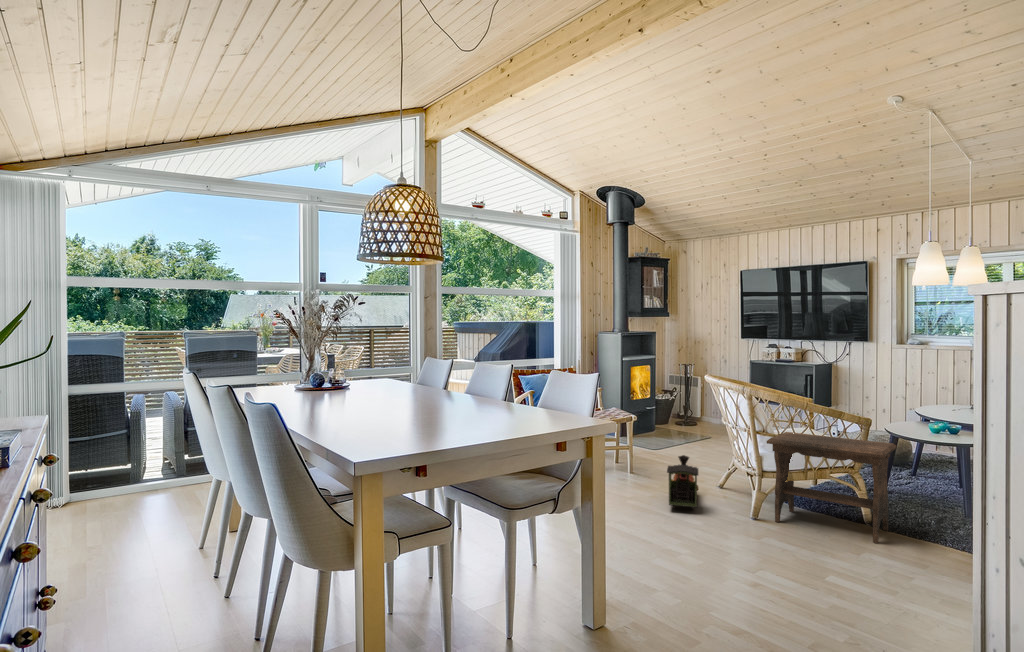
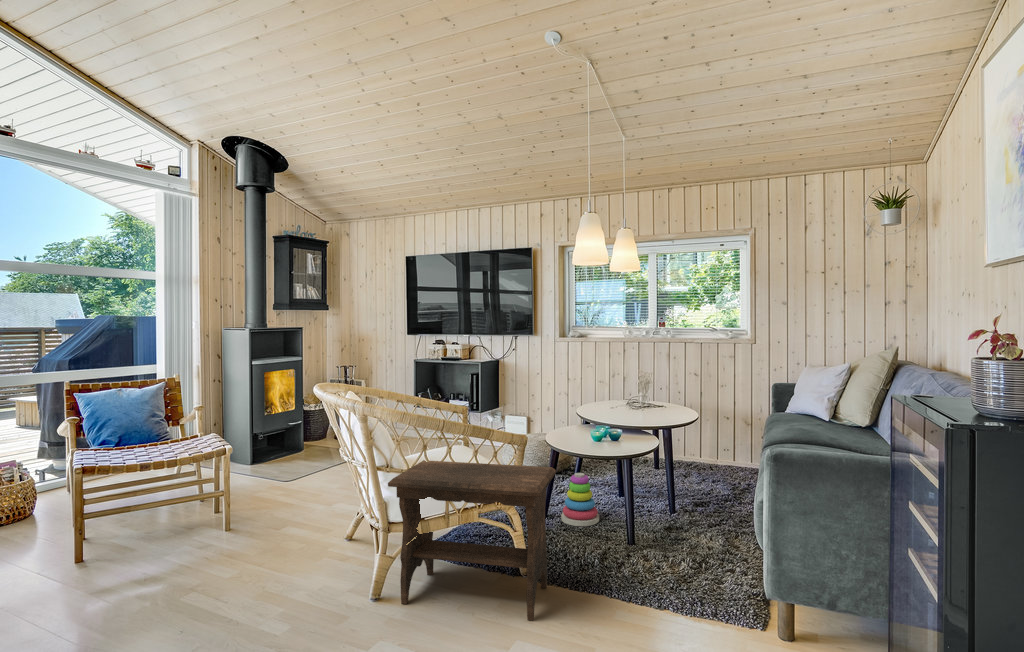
toy train: present [667,455,698,509] -> none [230,508,305,608]
stacking toy: none [901,461,939,504] -> present [561,473,599,526]

